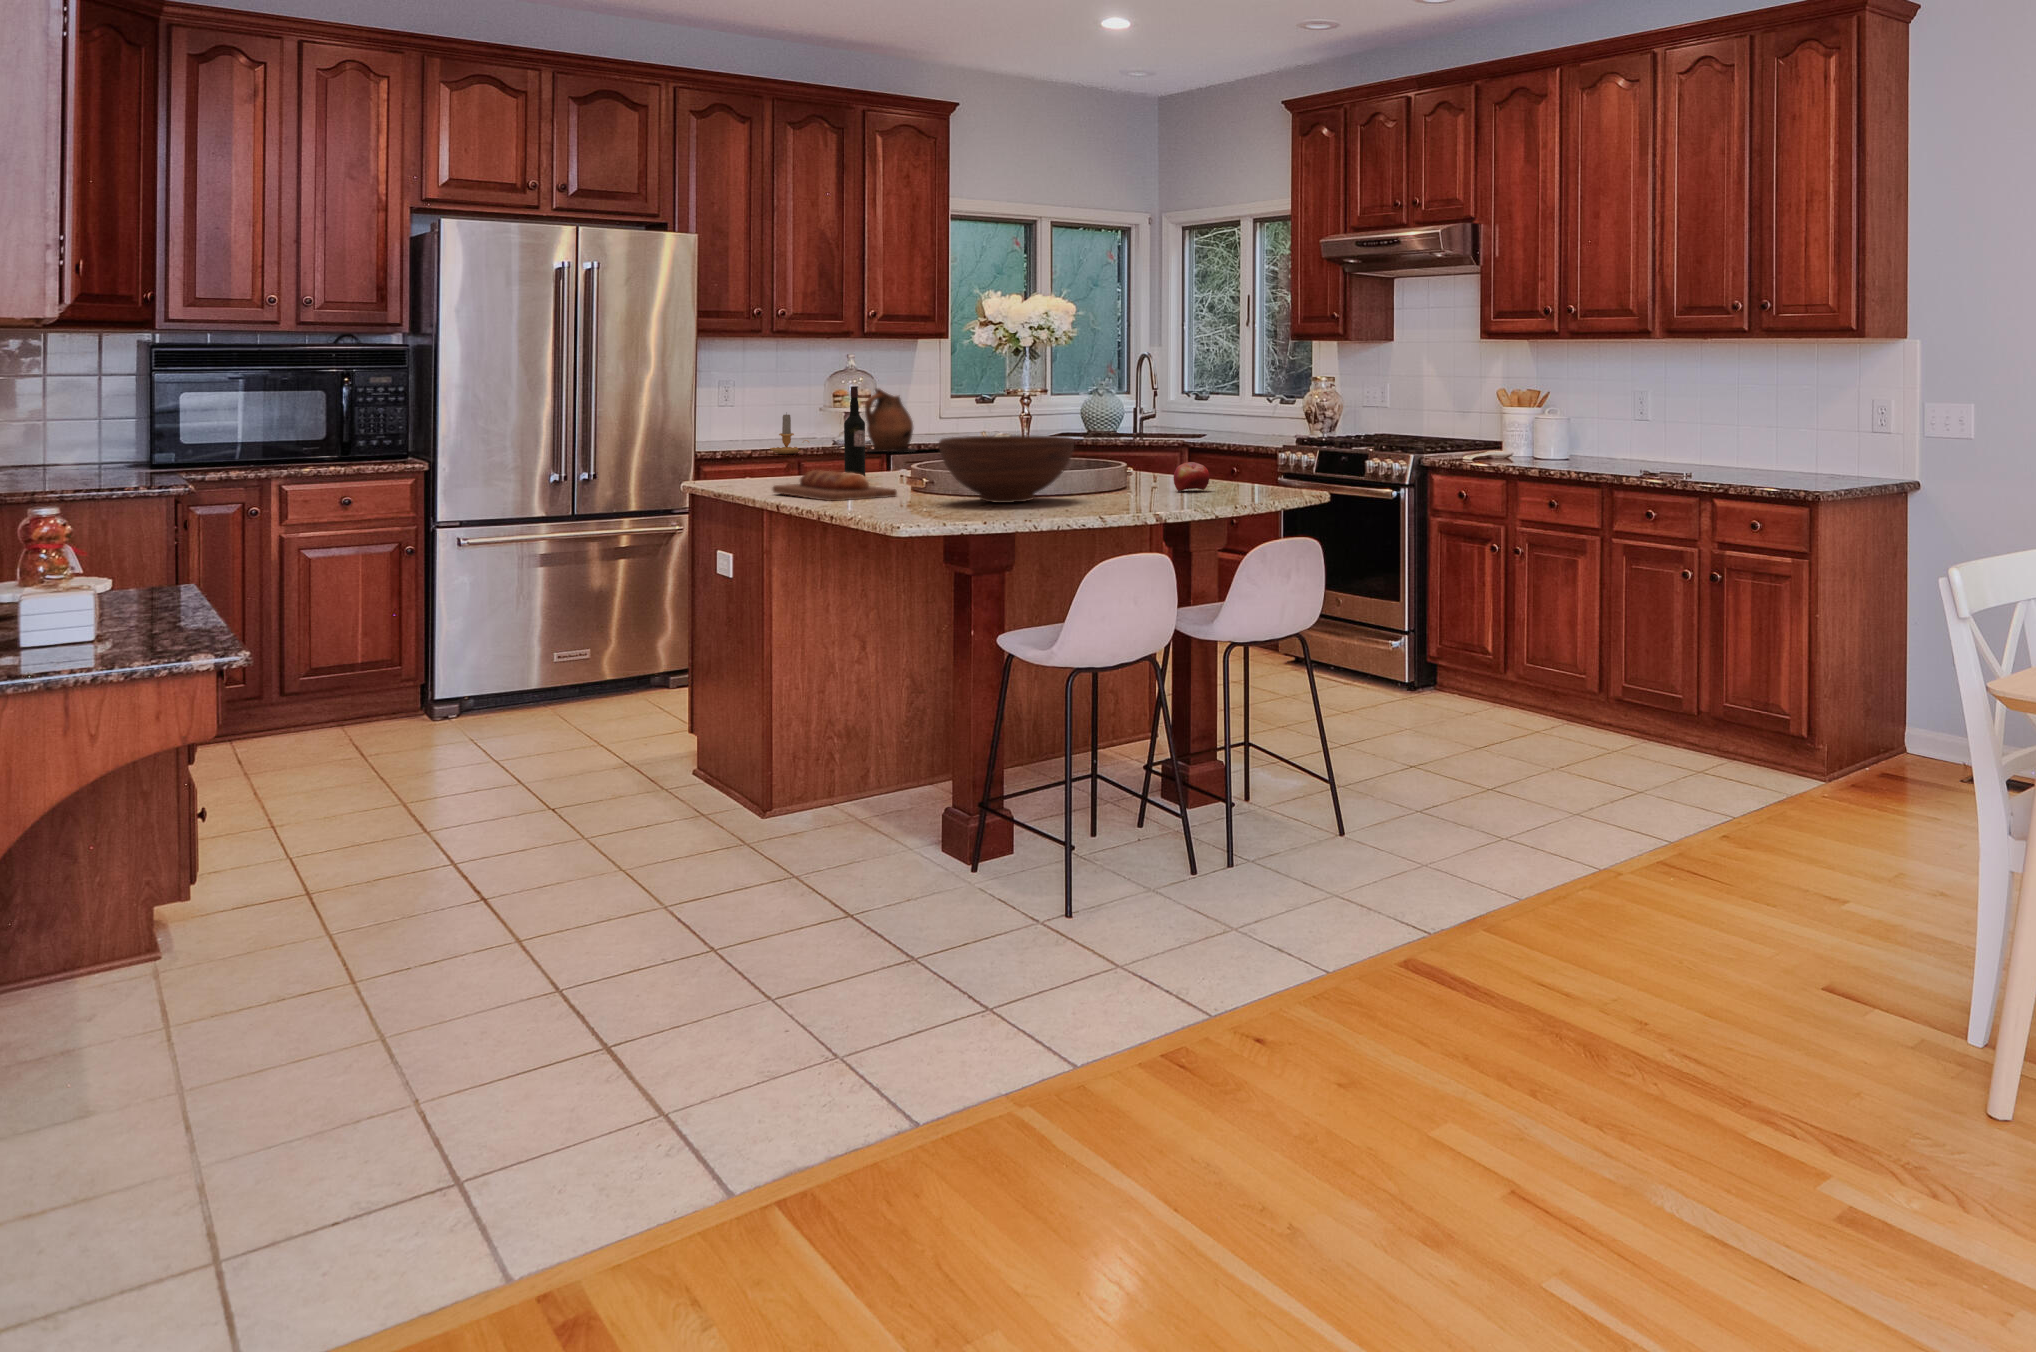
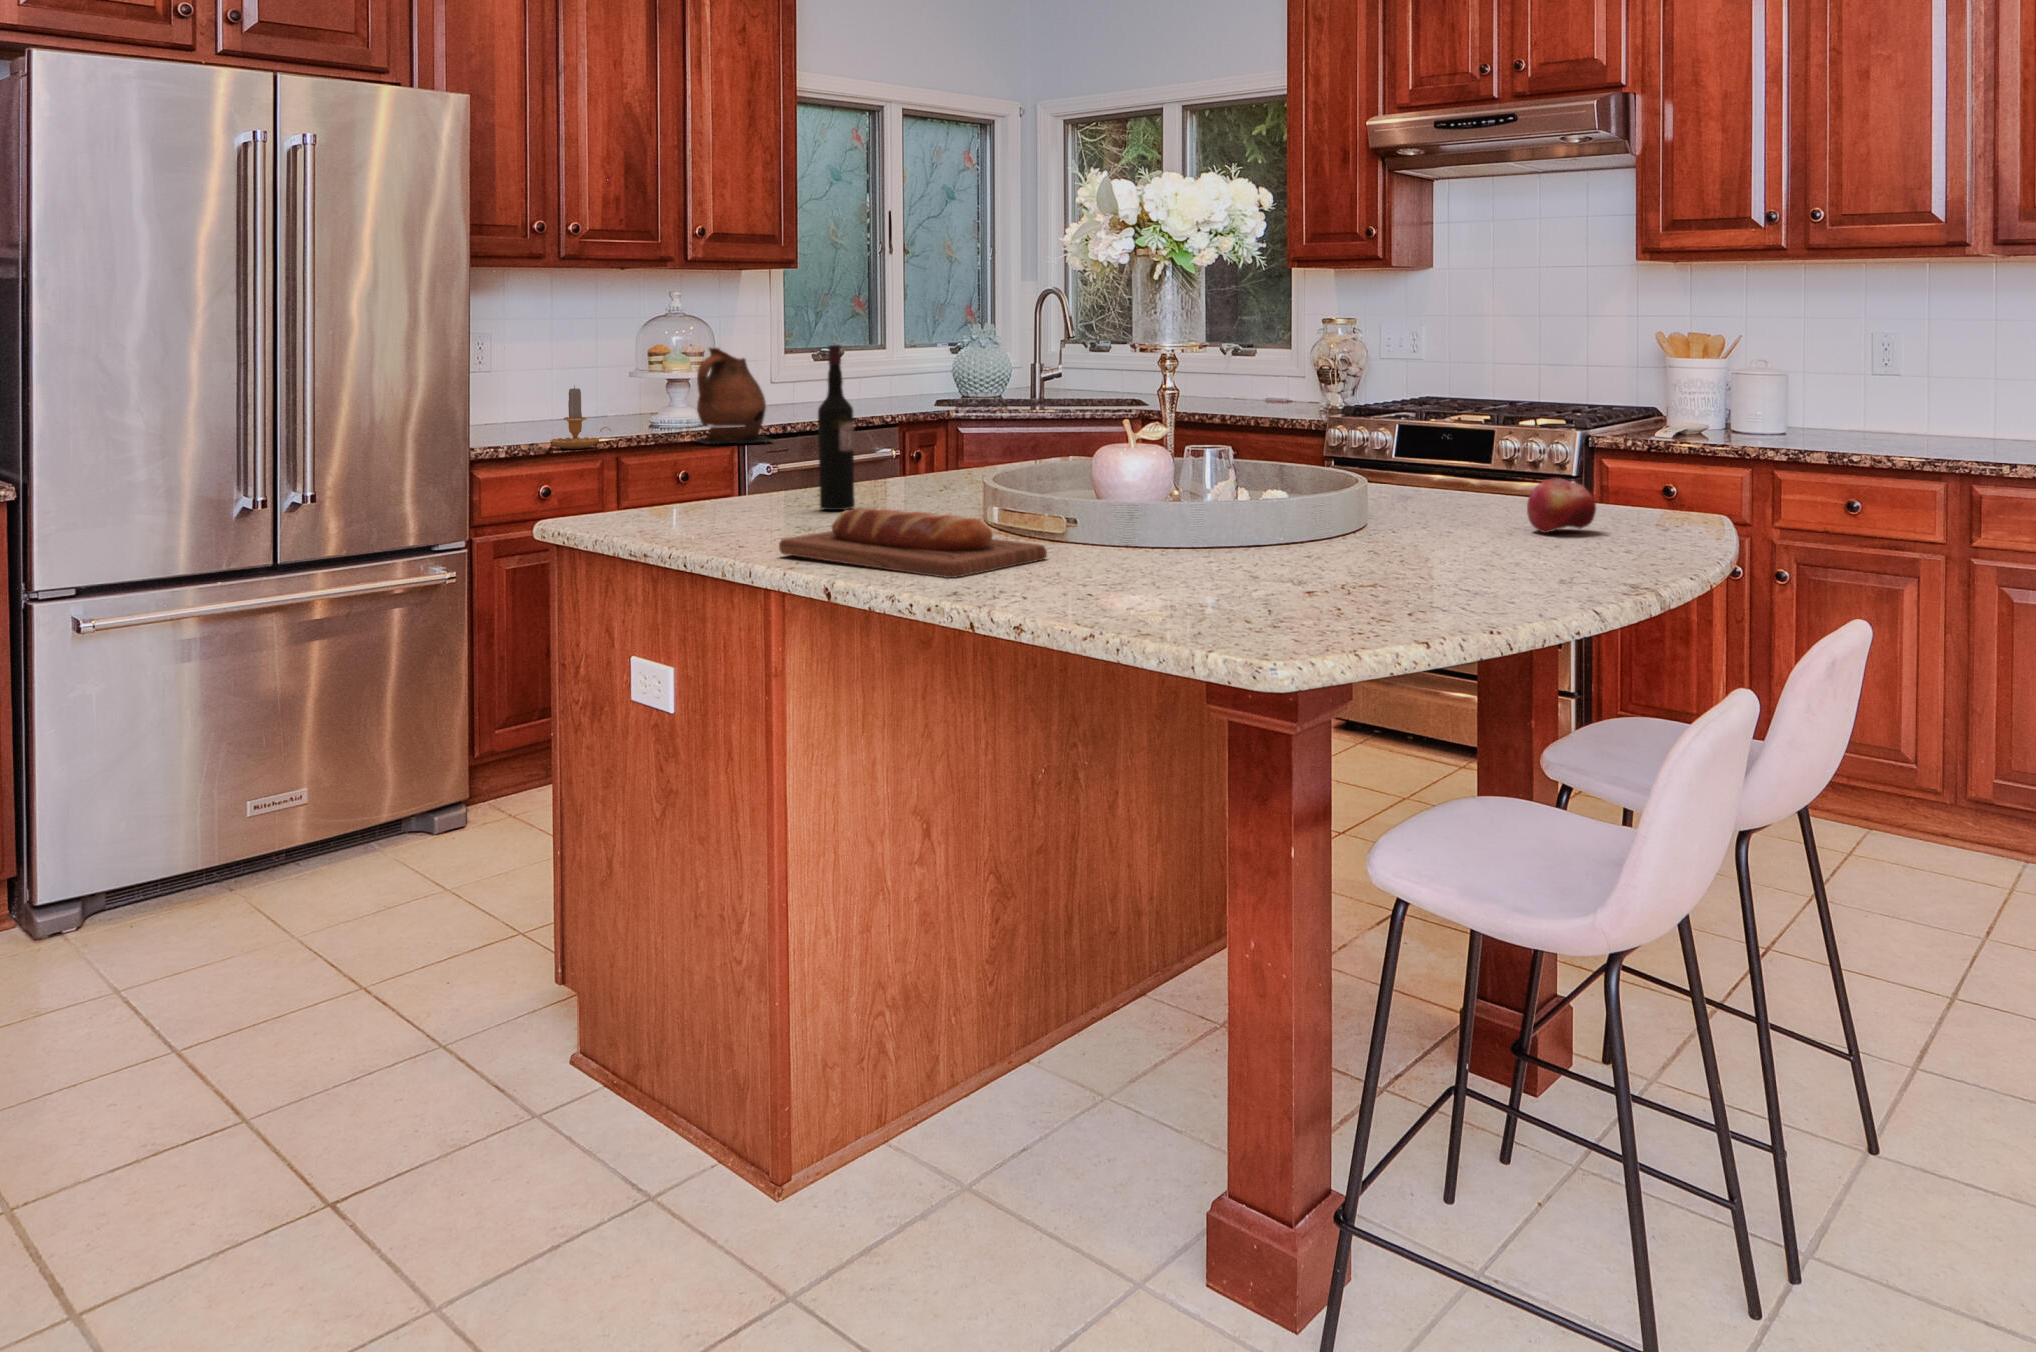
fruit bowl: present [939,435,1074,503] -> none [1191,437,1464,579]

